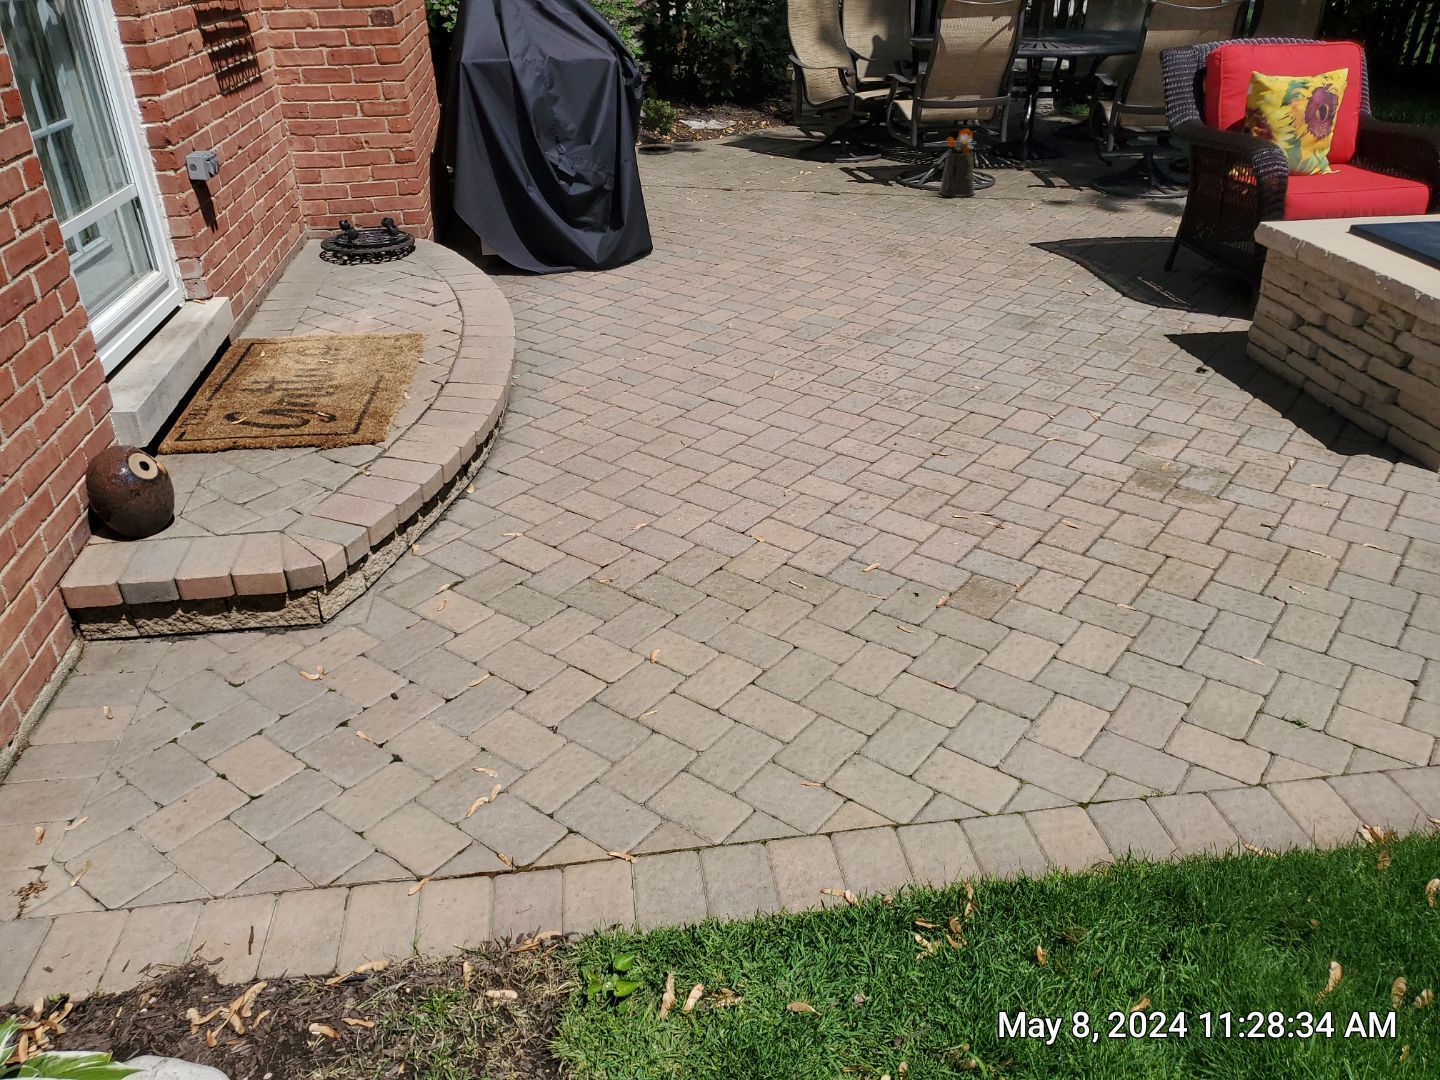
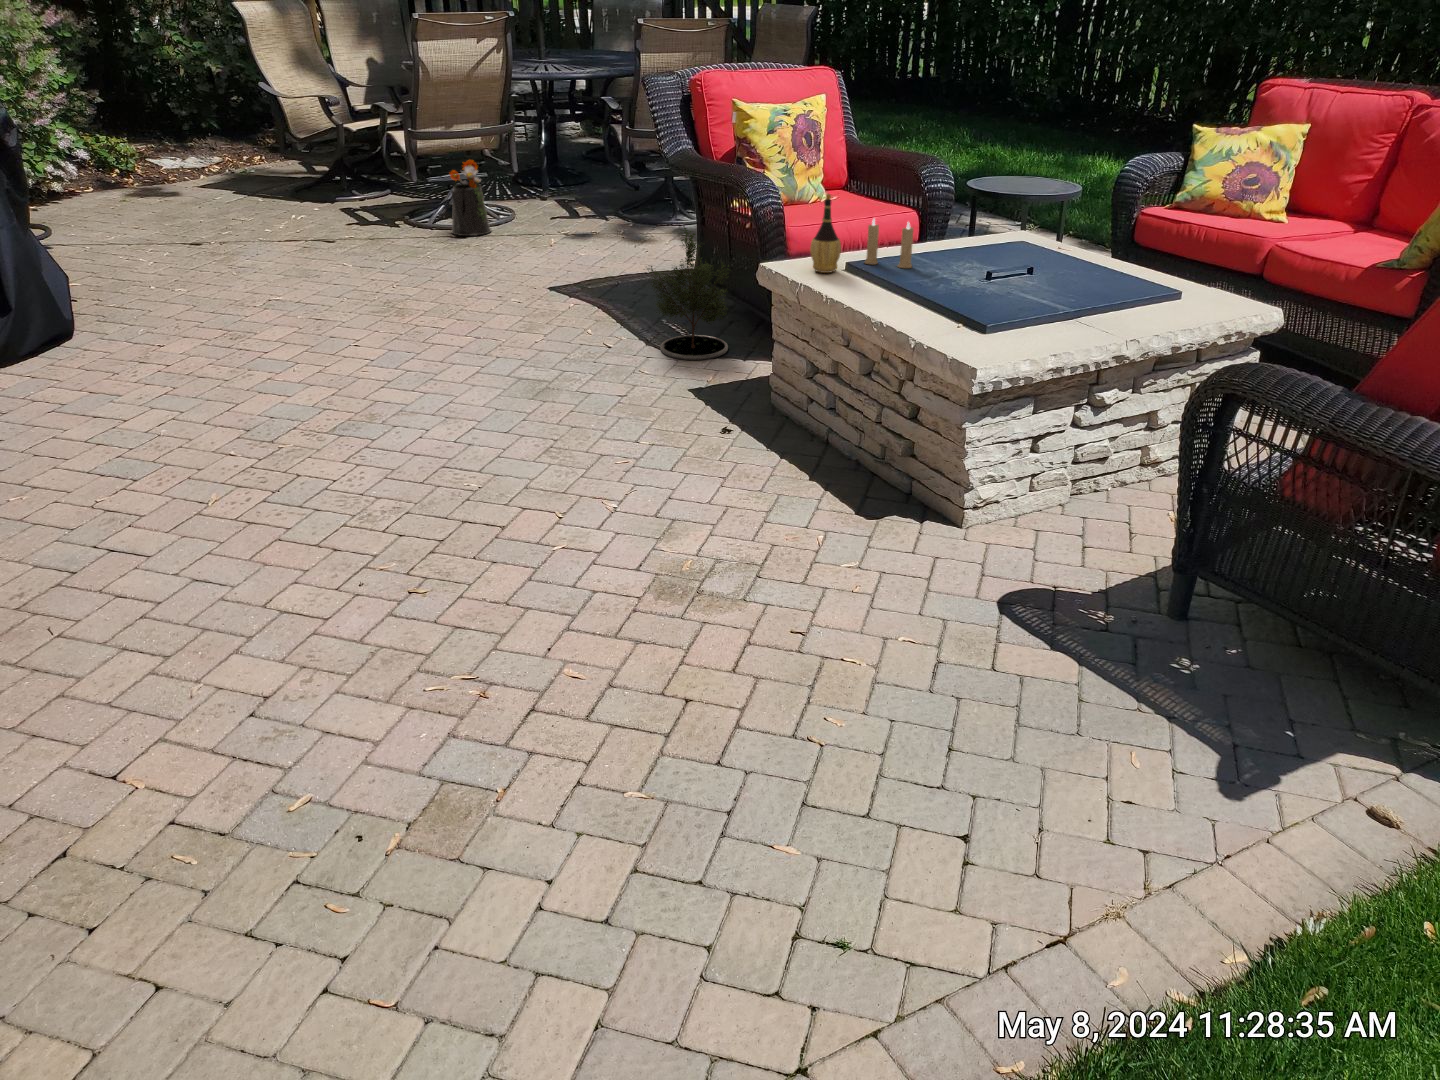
potted tree: present [638,87,675,154] -> present [647,225,729,360]
wine bottle: none [1311,162,1344,234] -> present [810,194,841,273]
candle: none [1362,185,1422,236] -> present [864,219,913,268]

